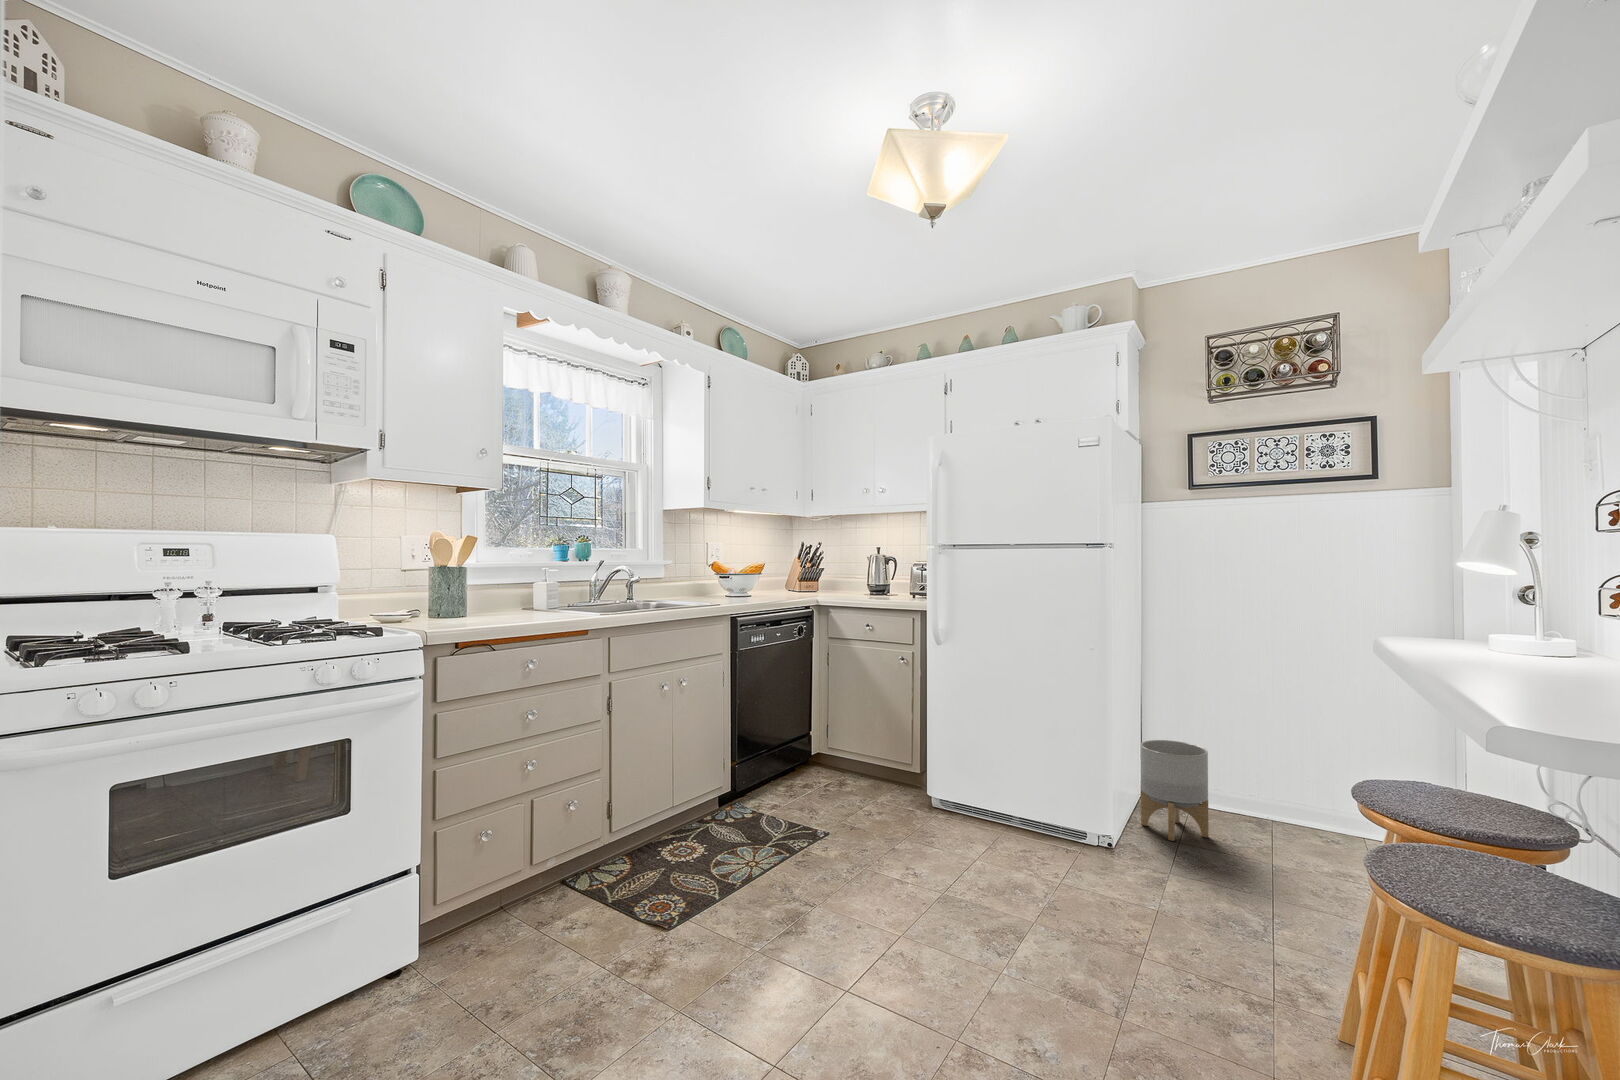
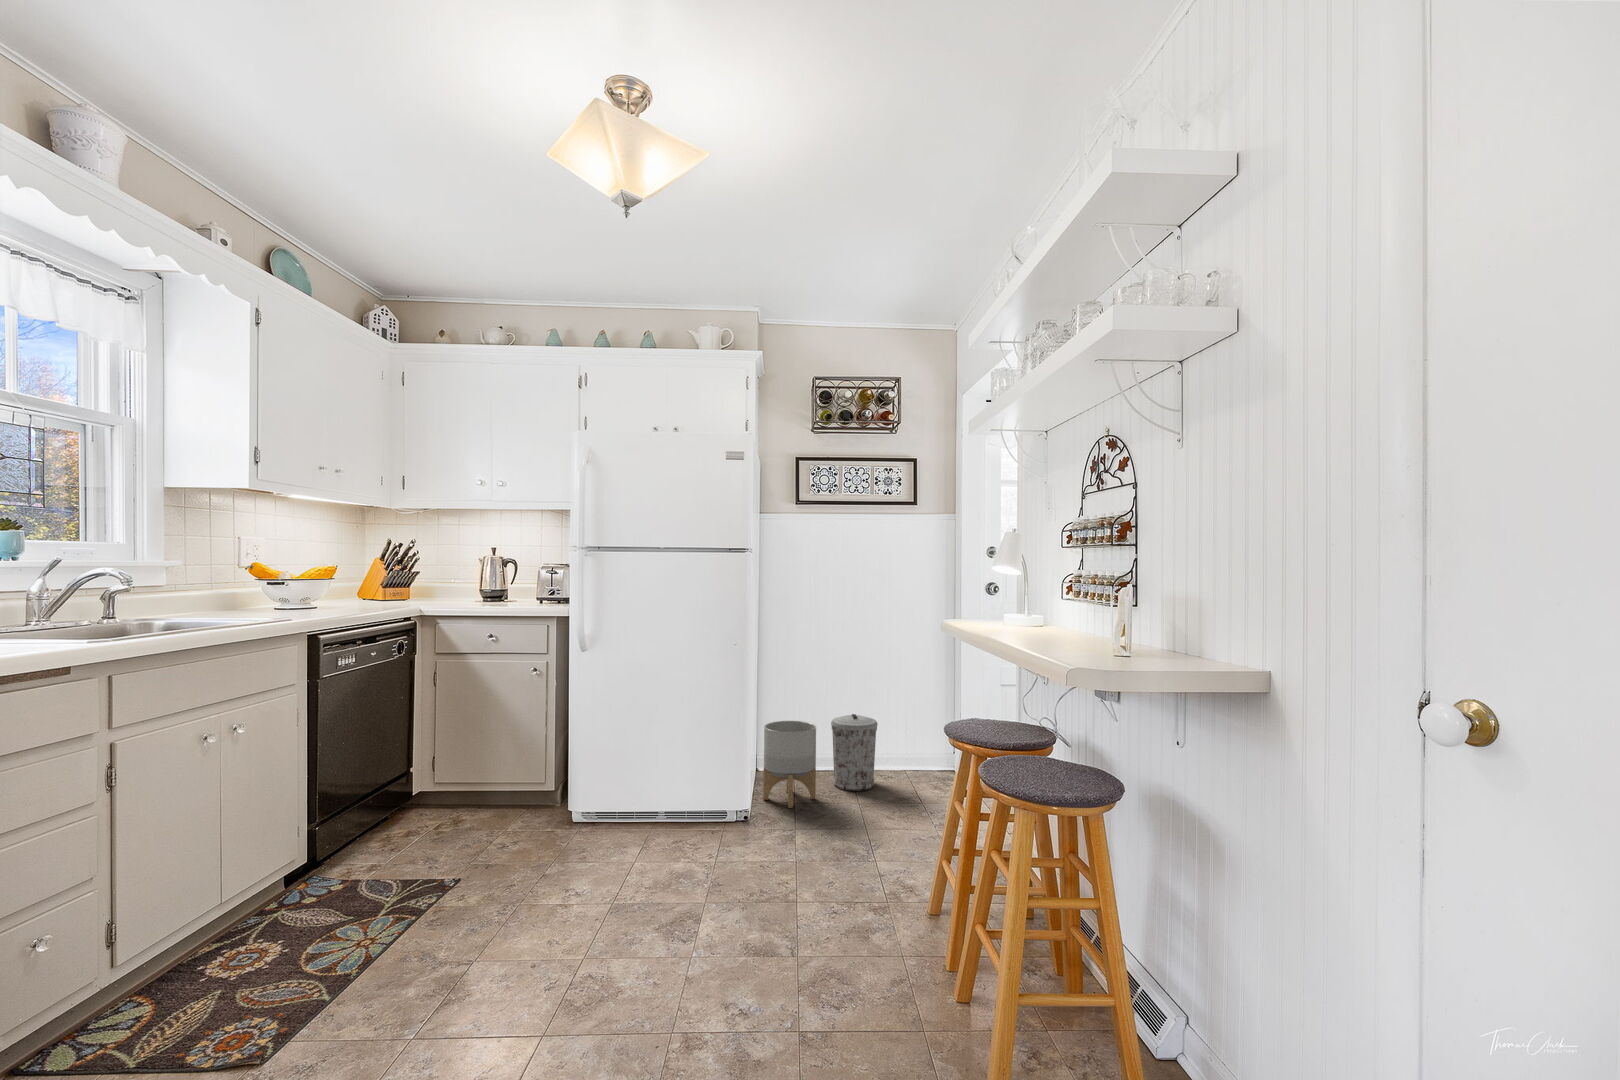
trash can: none [1236,745,1304,841] -> present [831,714,878,791]

